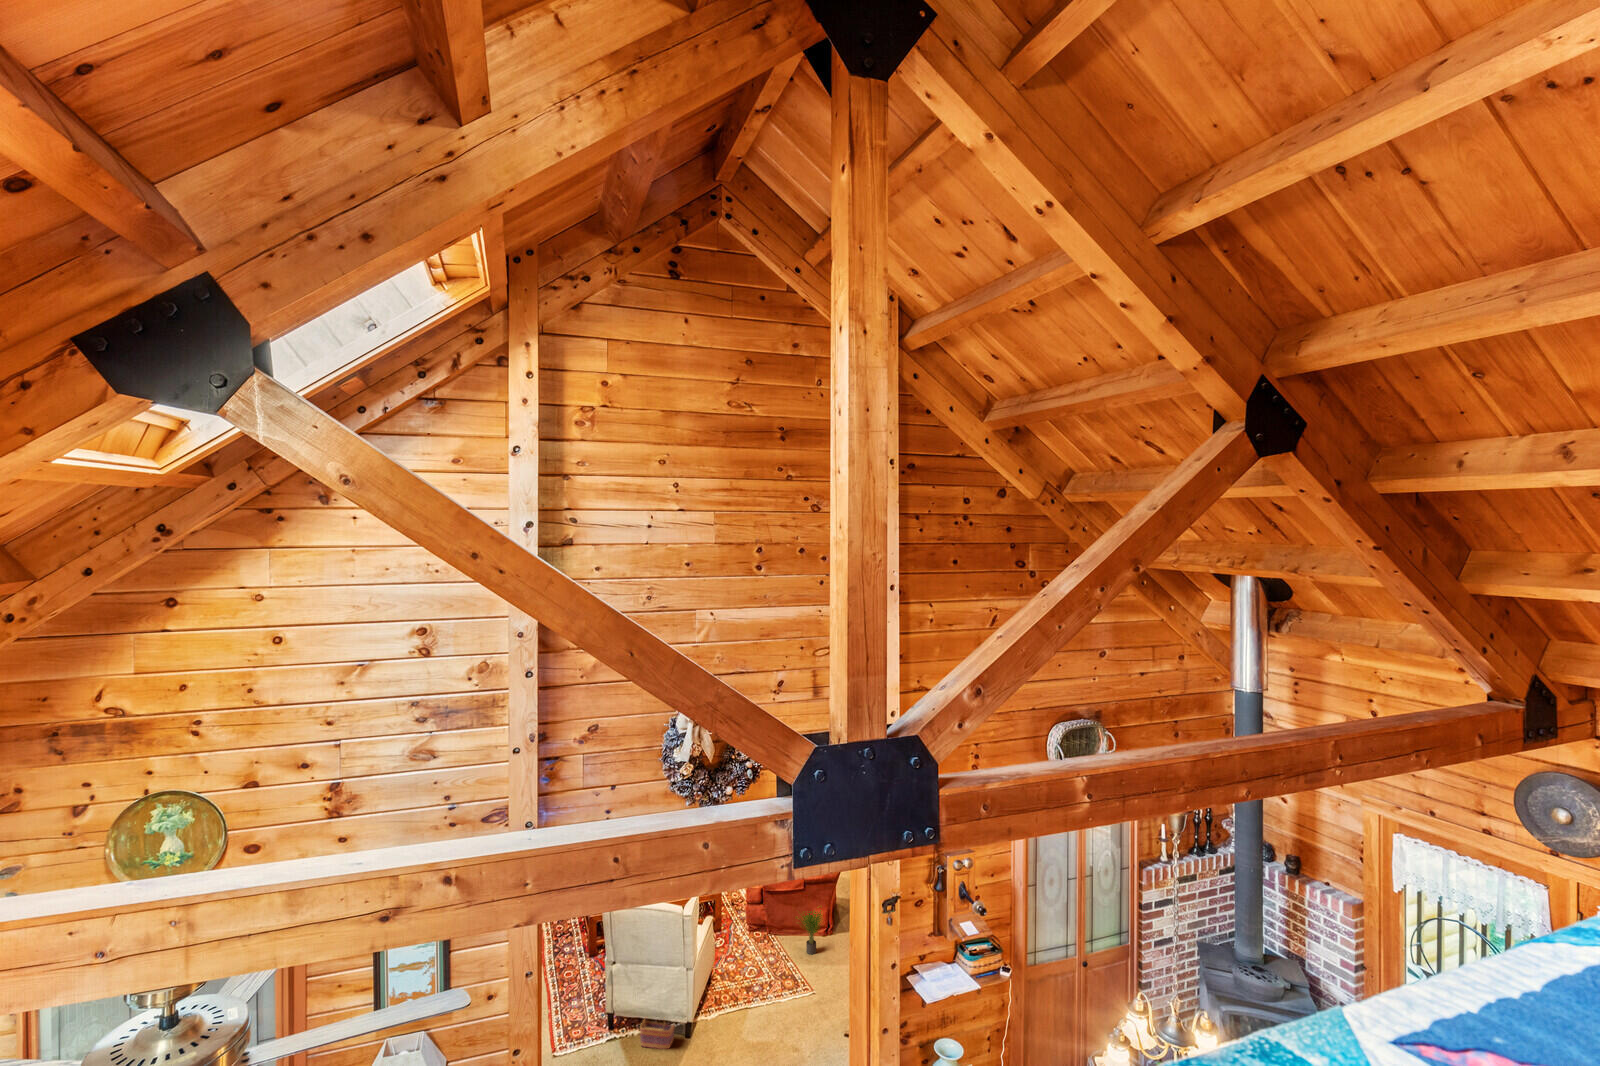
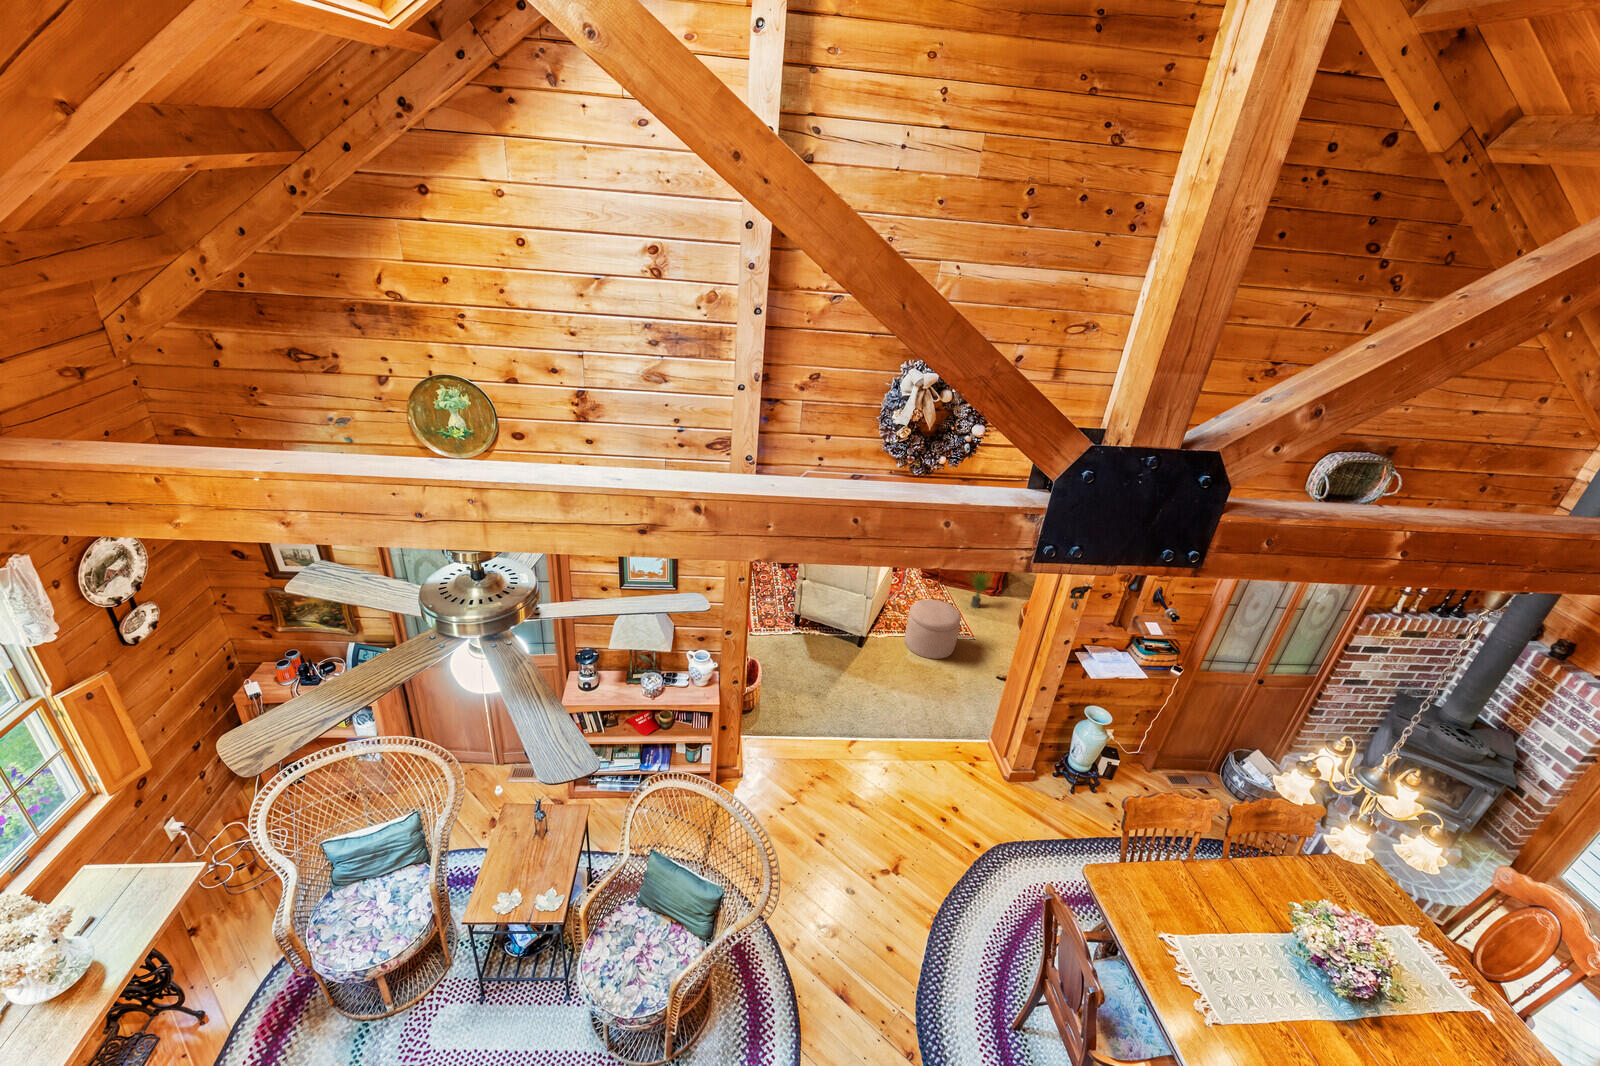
ottoman: none [739,954,796,1031] -> present [905,599,961,659]
basket: present [640,1017,675,1049] -> none [820,614,850,651]

